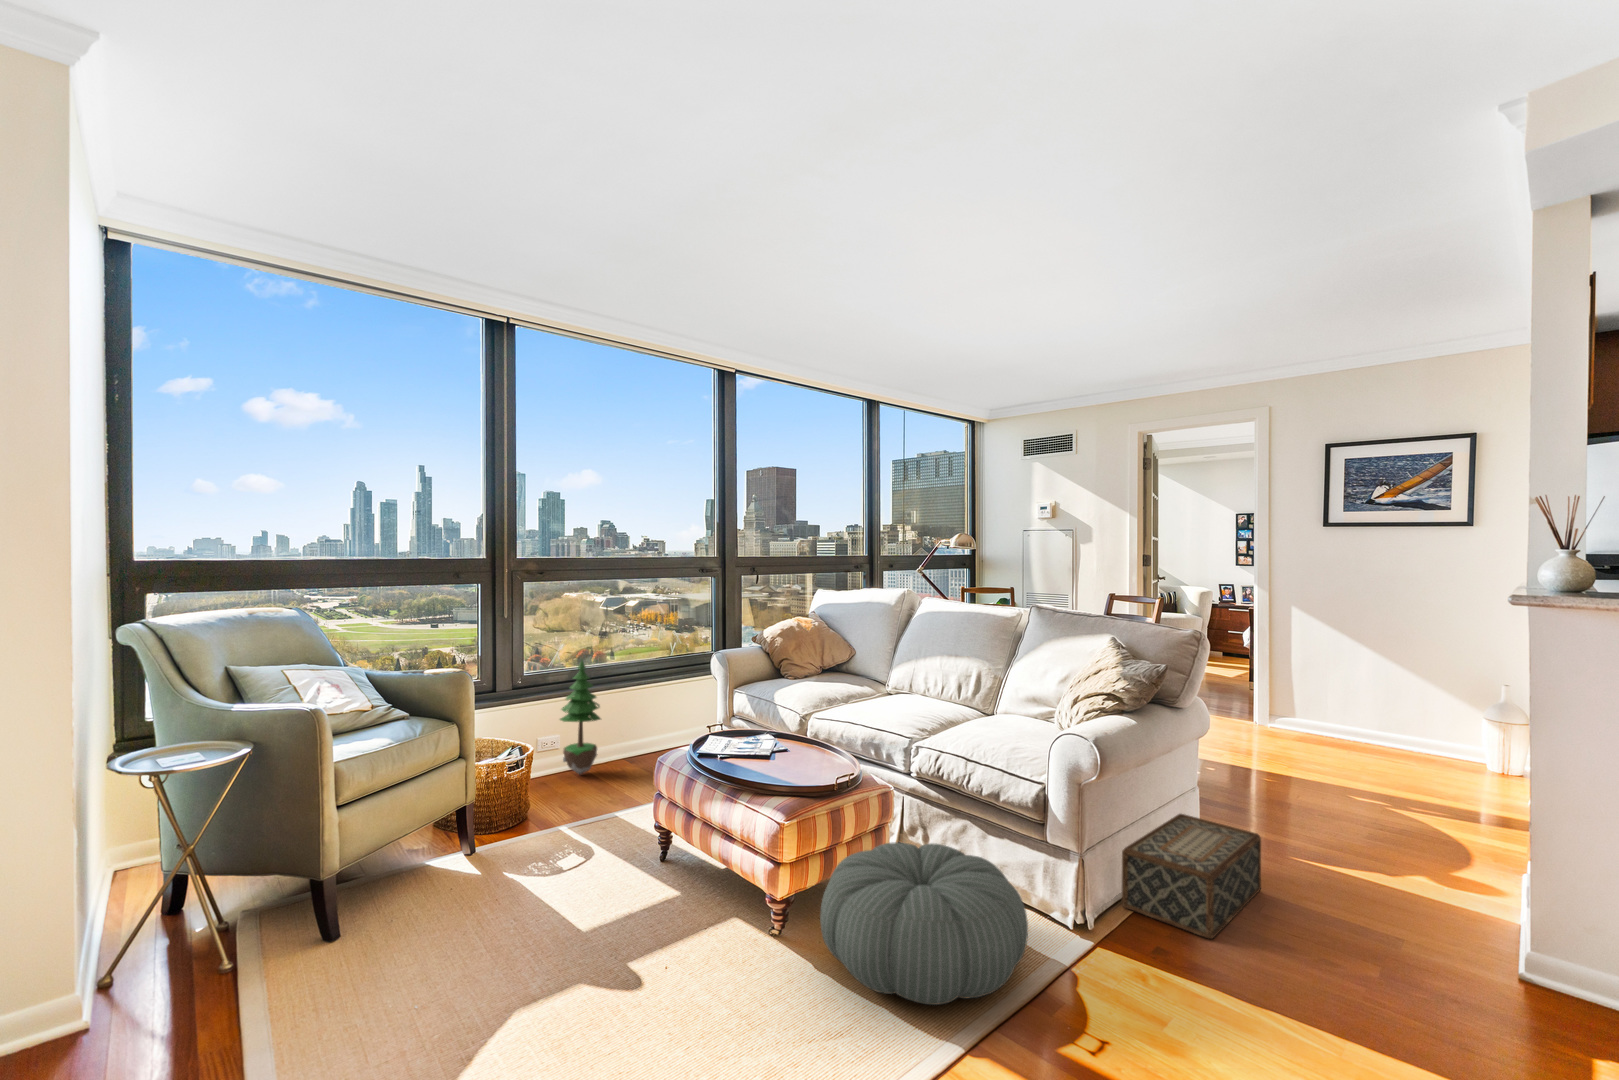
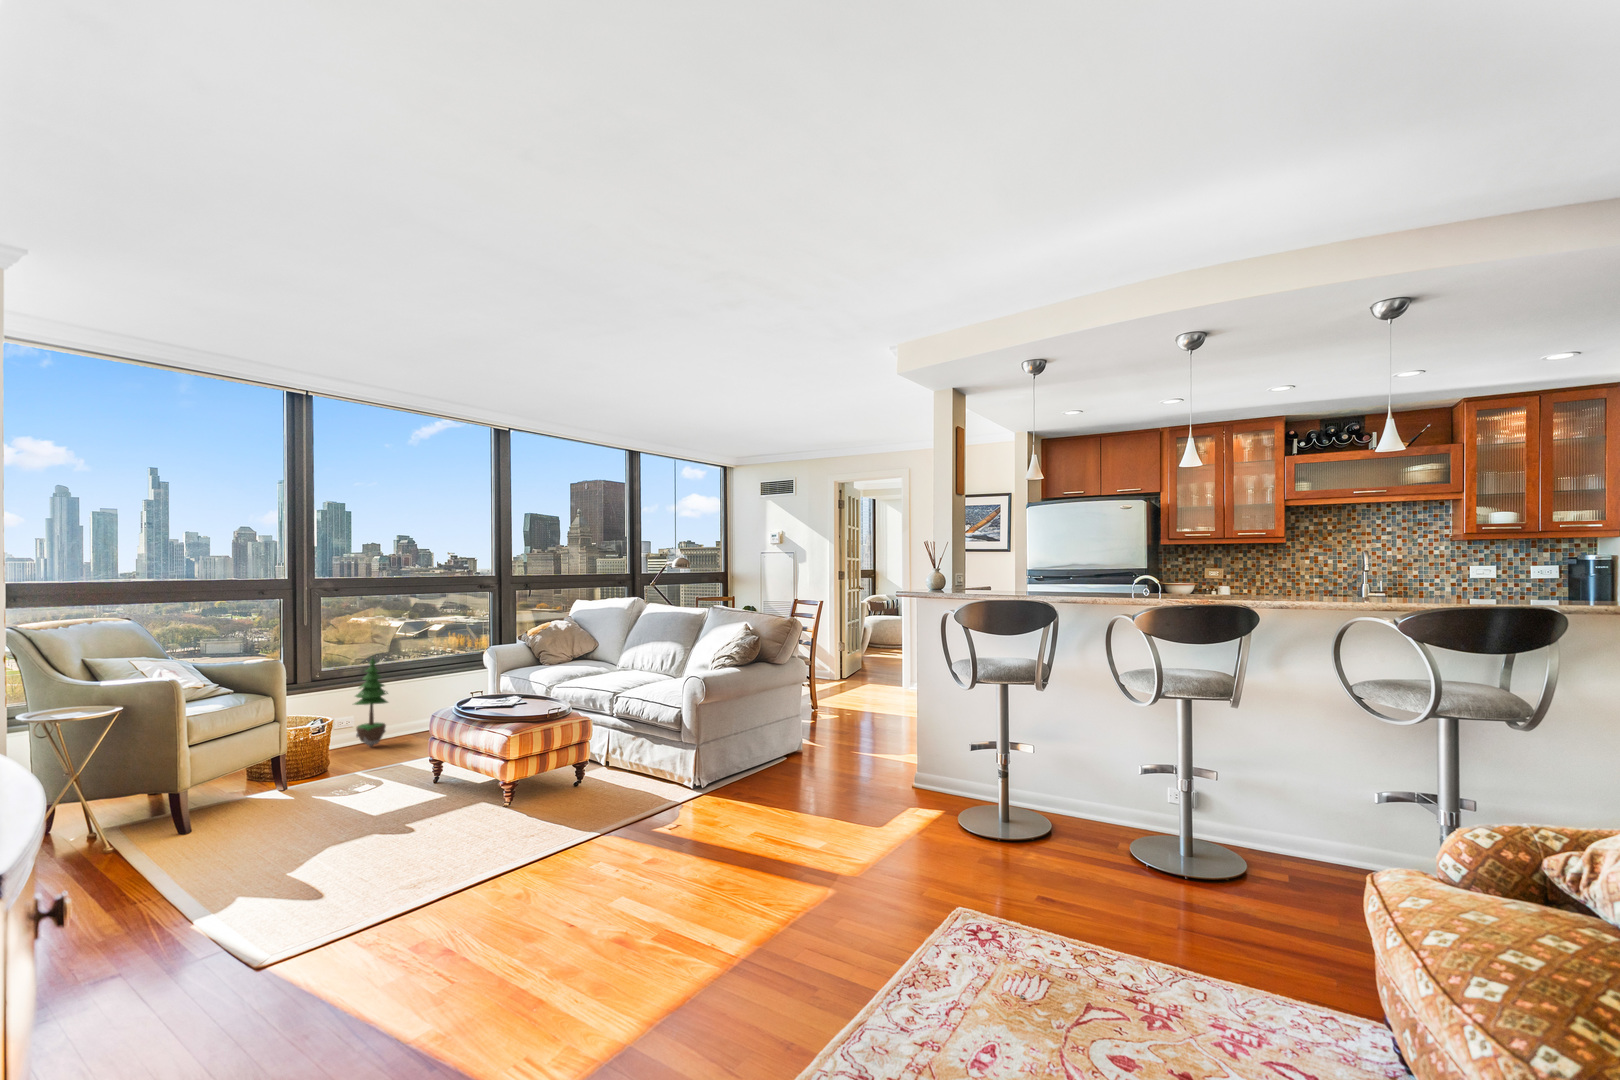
woven basket: present [1122,814,1261,939] -> none [732,729,822,787]
pouf: present [820,842,1028,1005] -> none [531,747,657,821]

